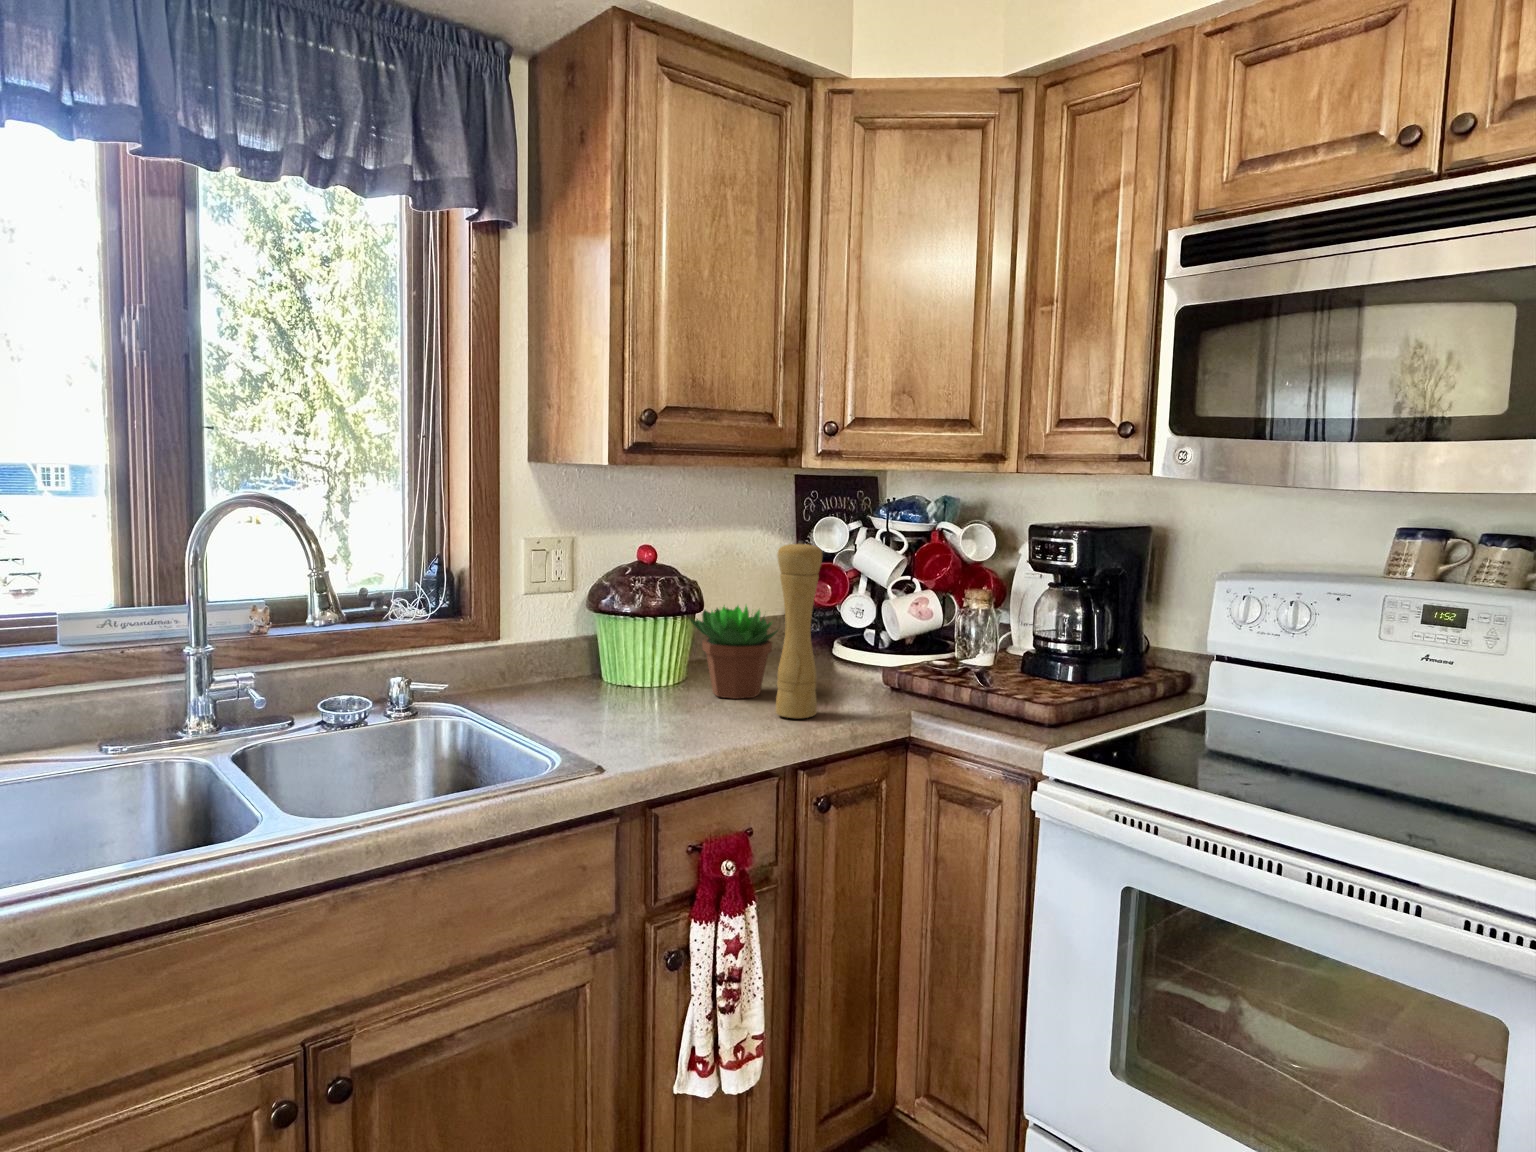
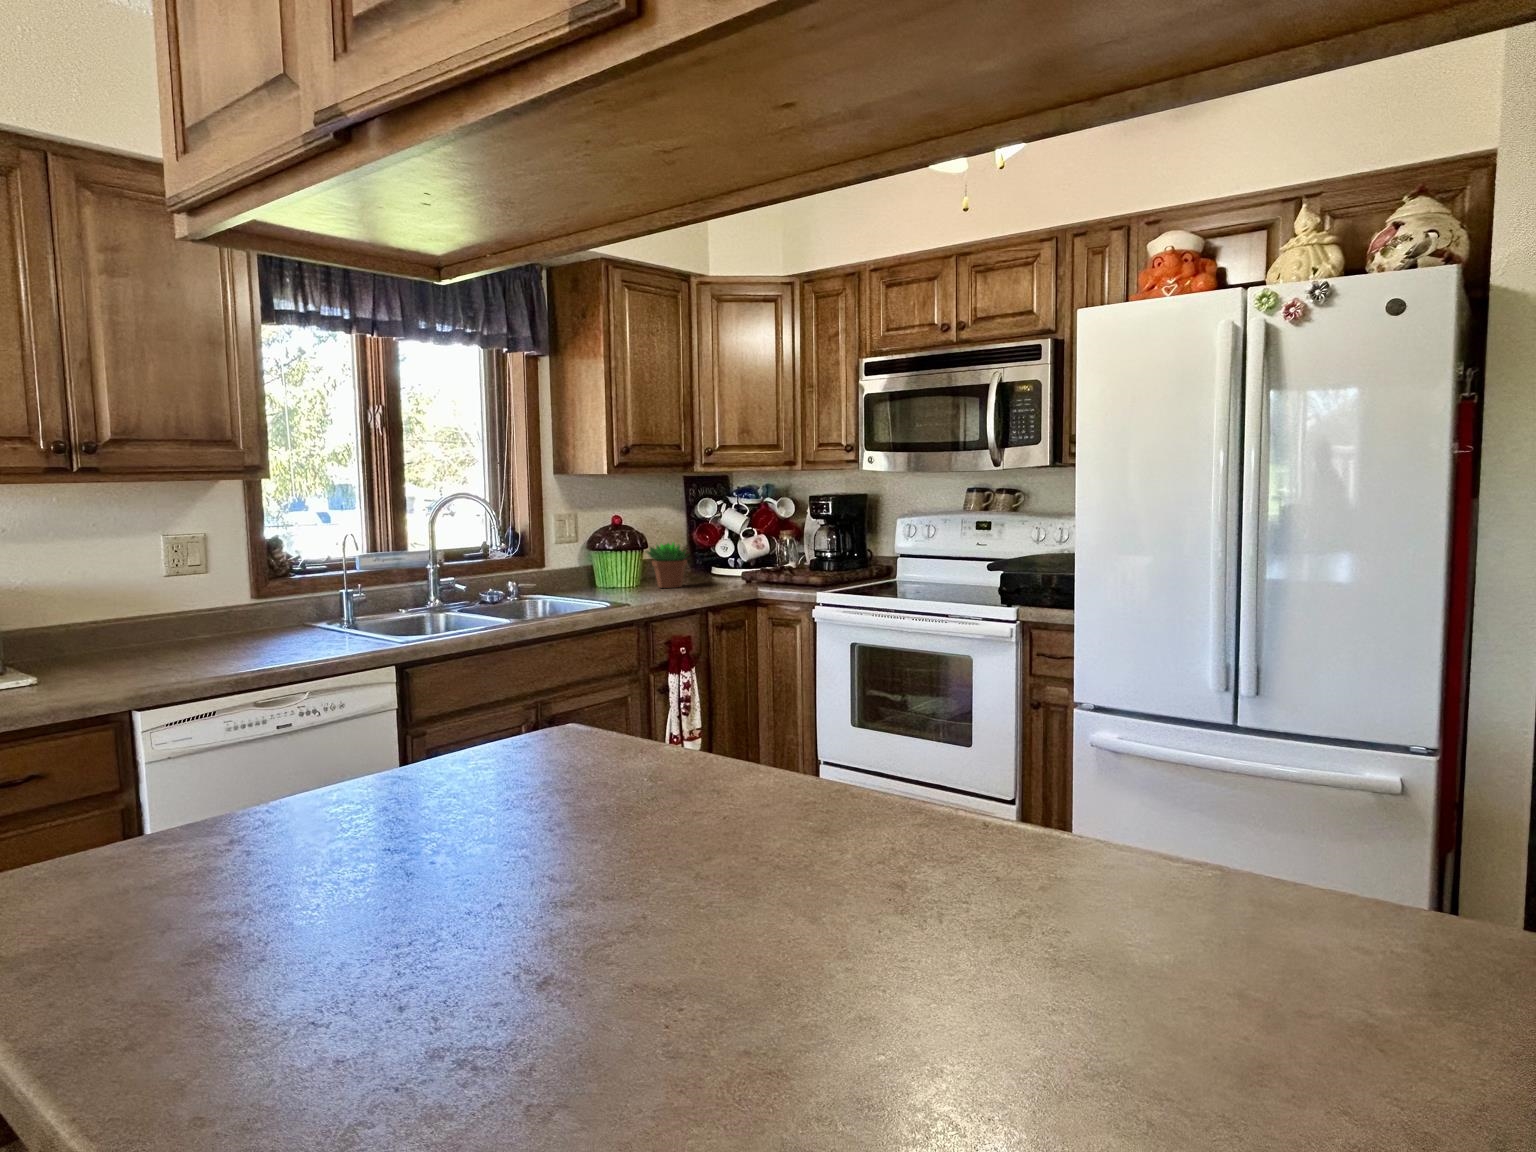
pepper mill: present [776,541,822,718] -> none [691,506,714,590]

